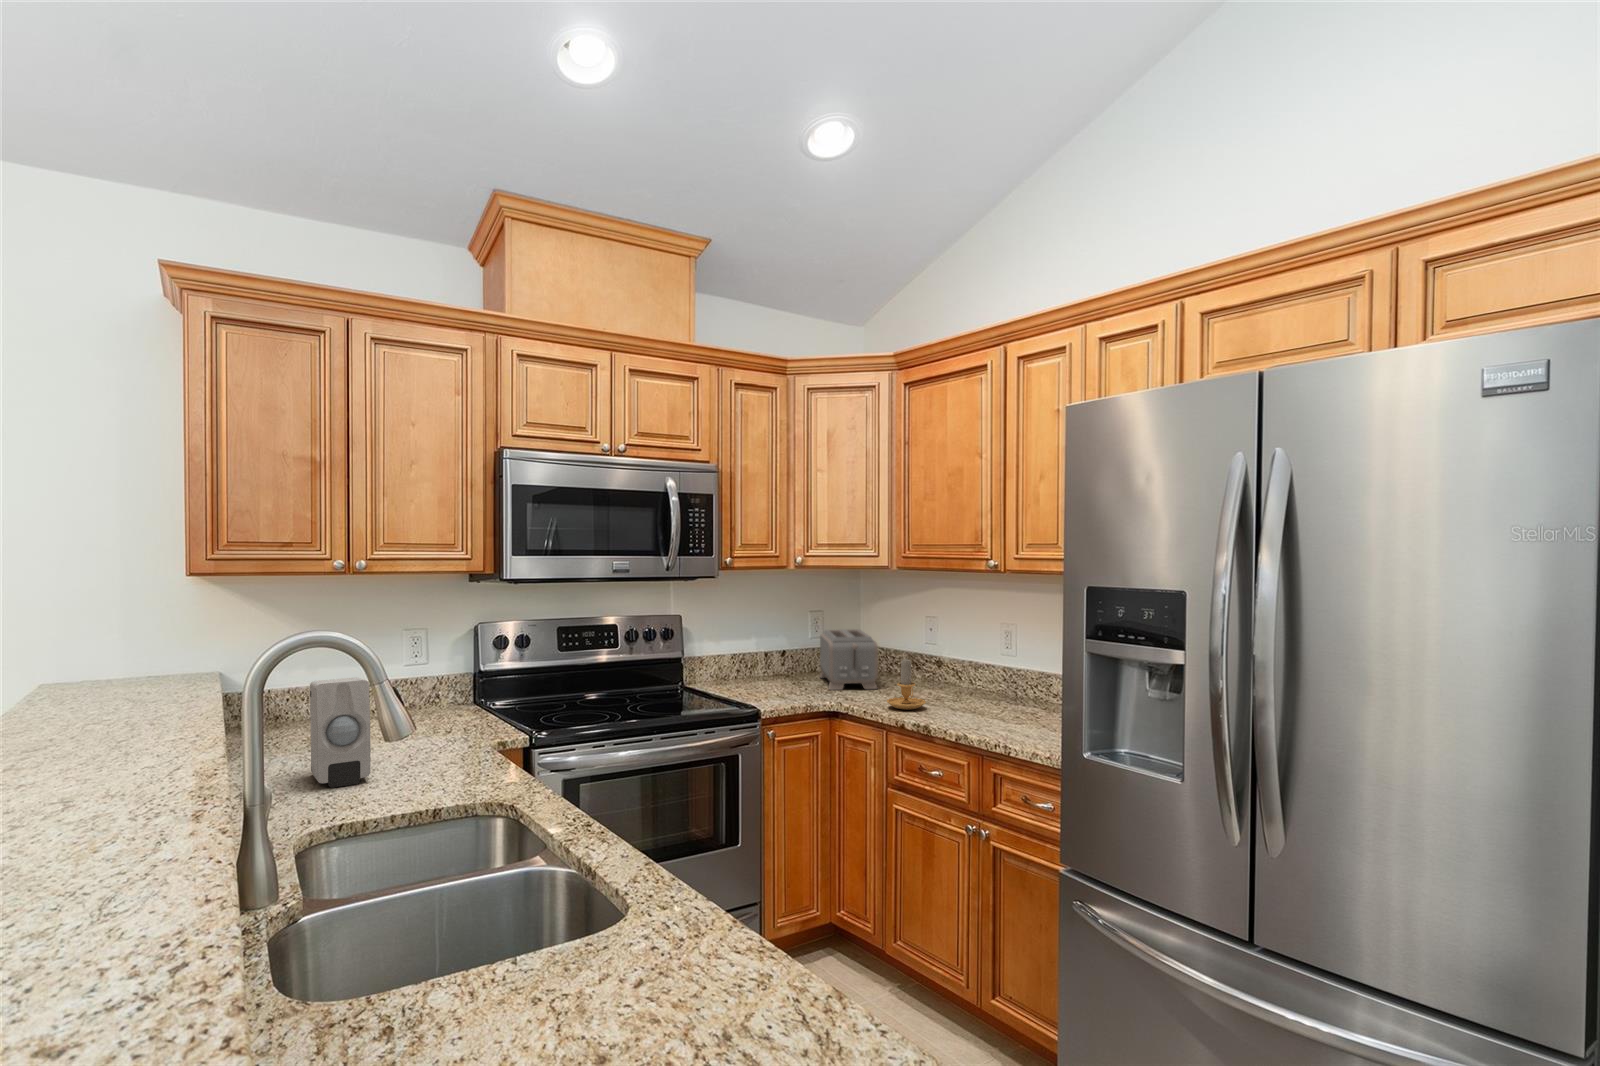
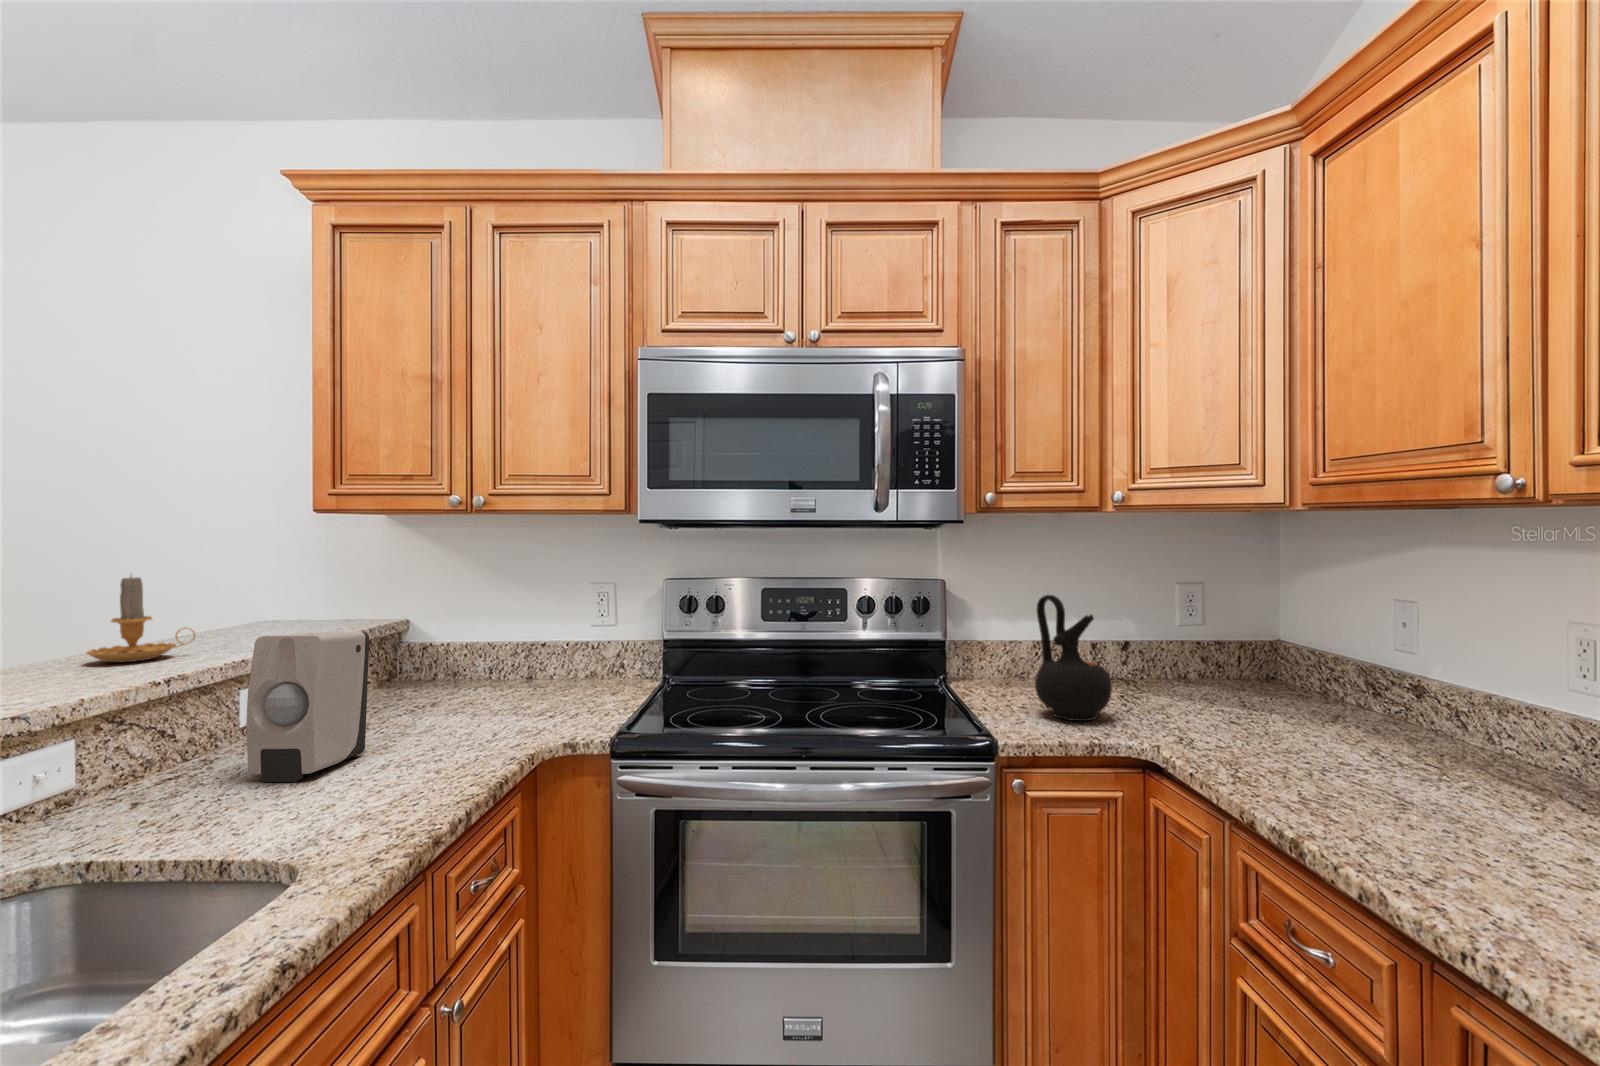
ceramic jug: none [757,621,802,697] -> present [1035,595,1112,721]
toaster: present [820,629,878,690] -> none [1172,617,1271,728]
candle: present [887,659,926,710] -> present [86,577,195,662]

